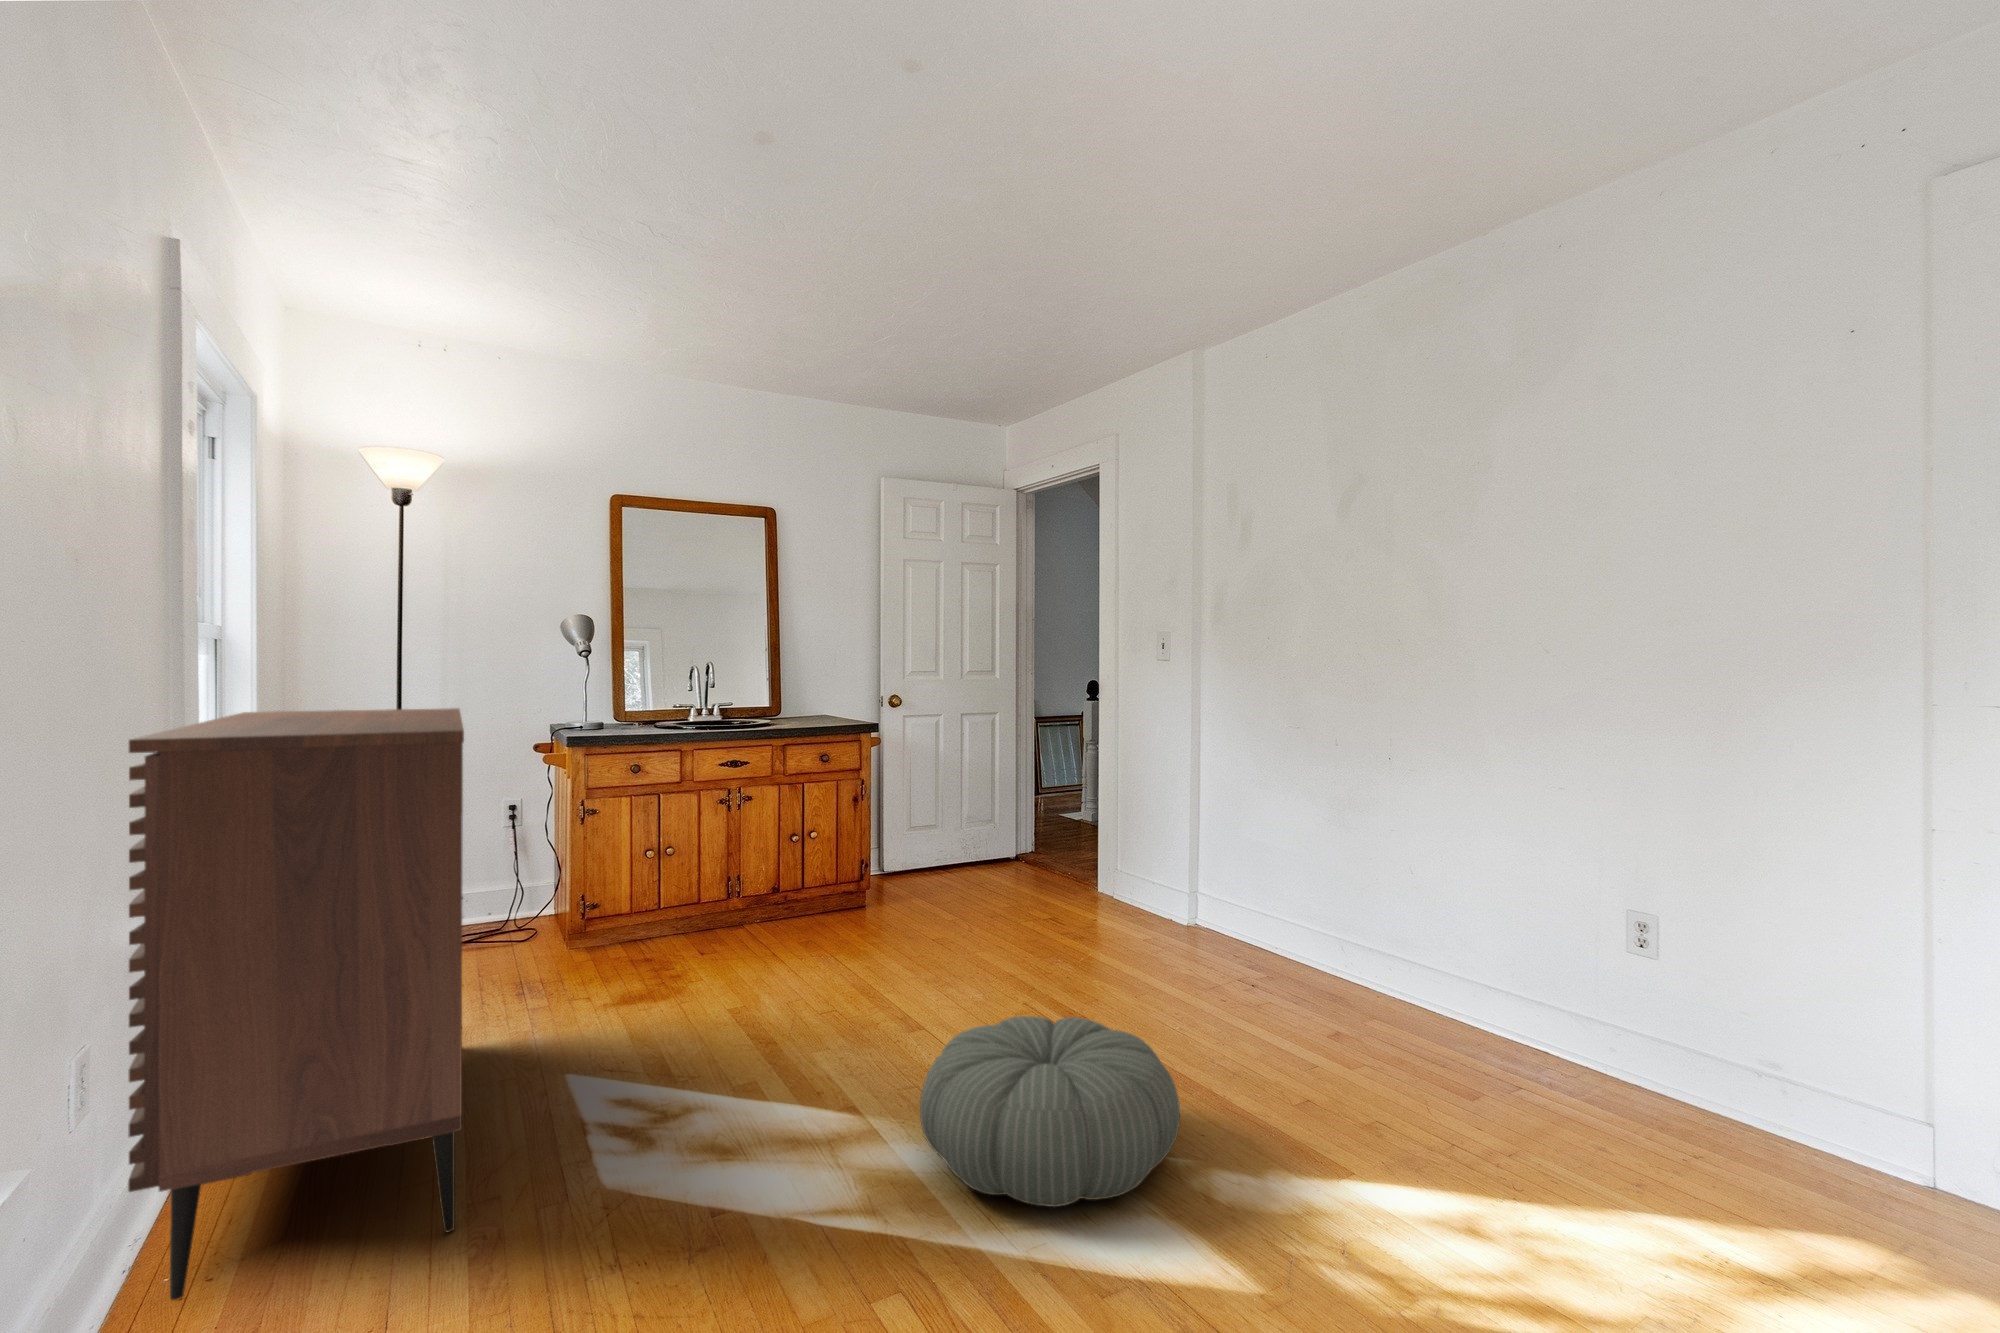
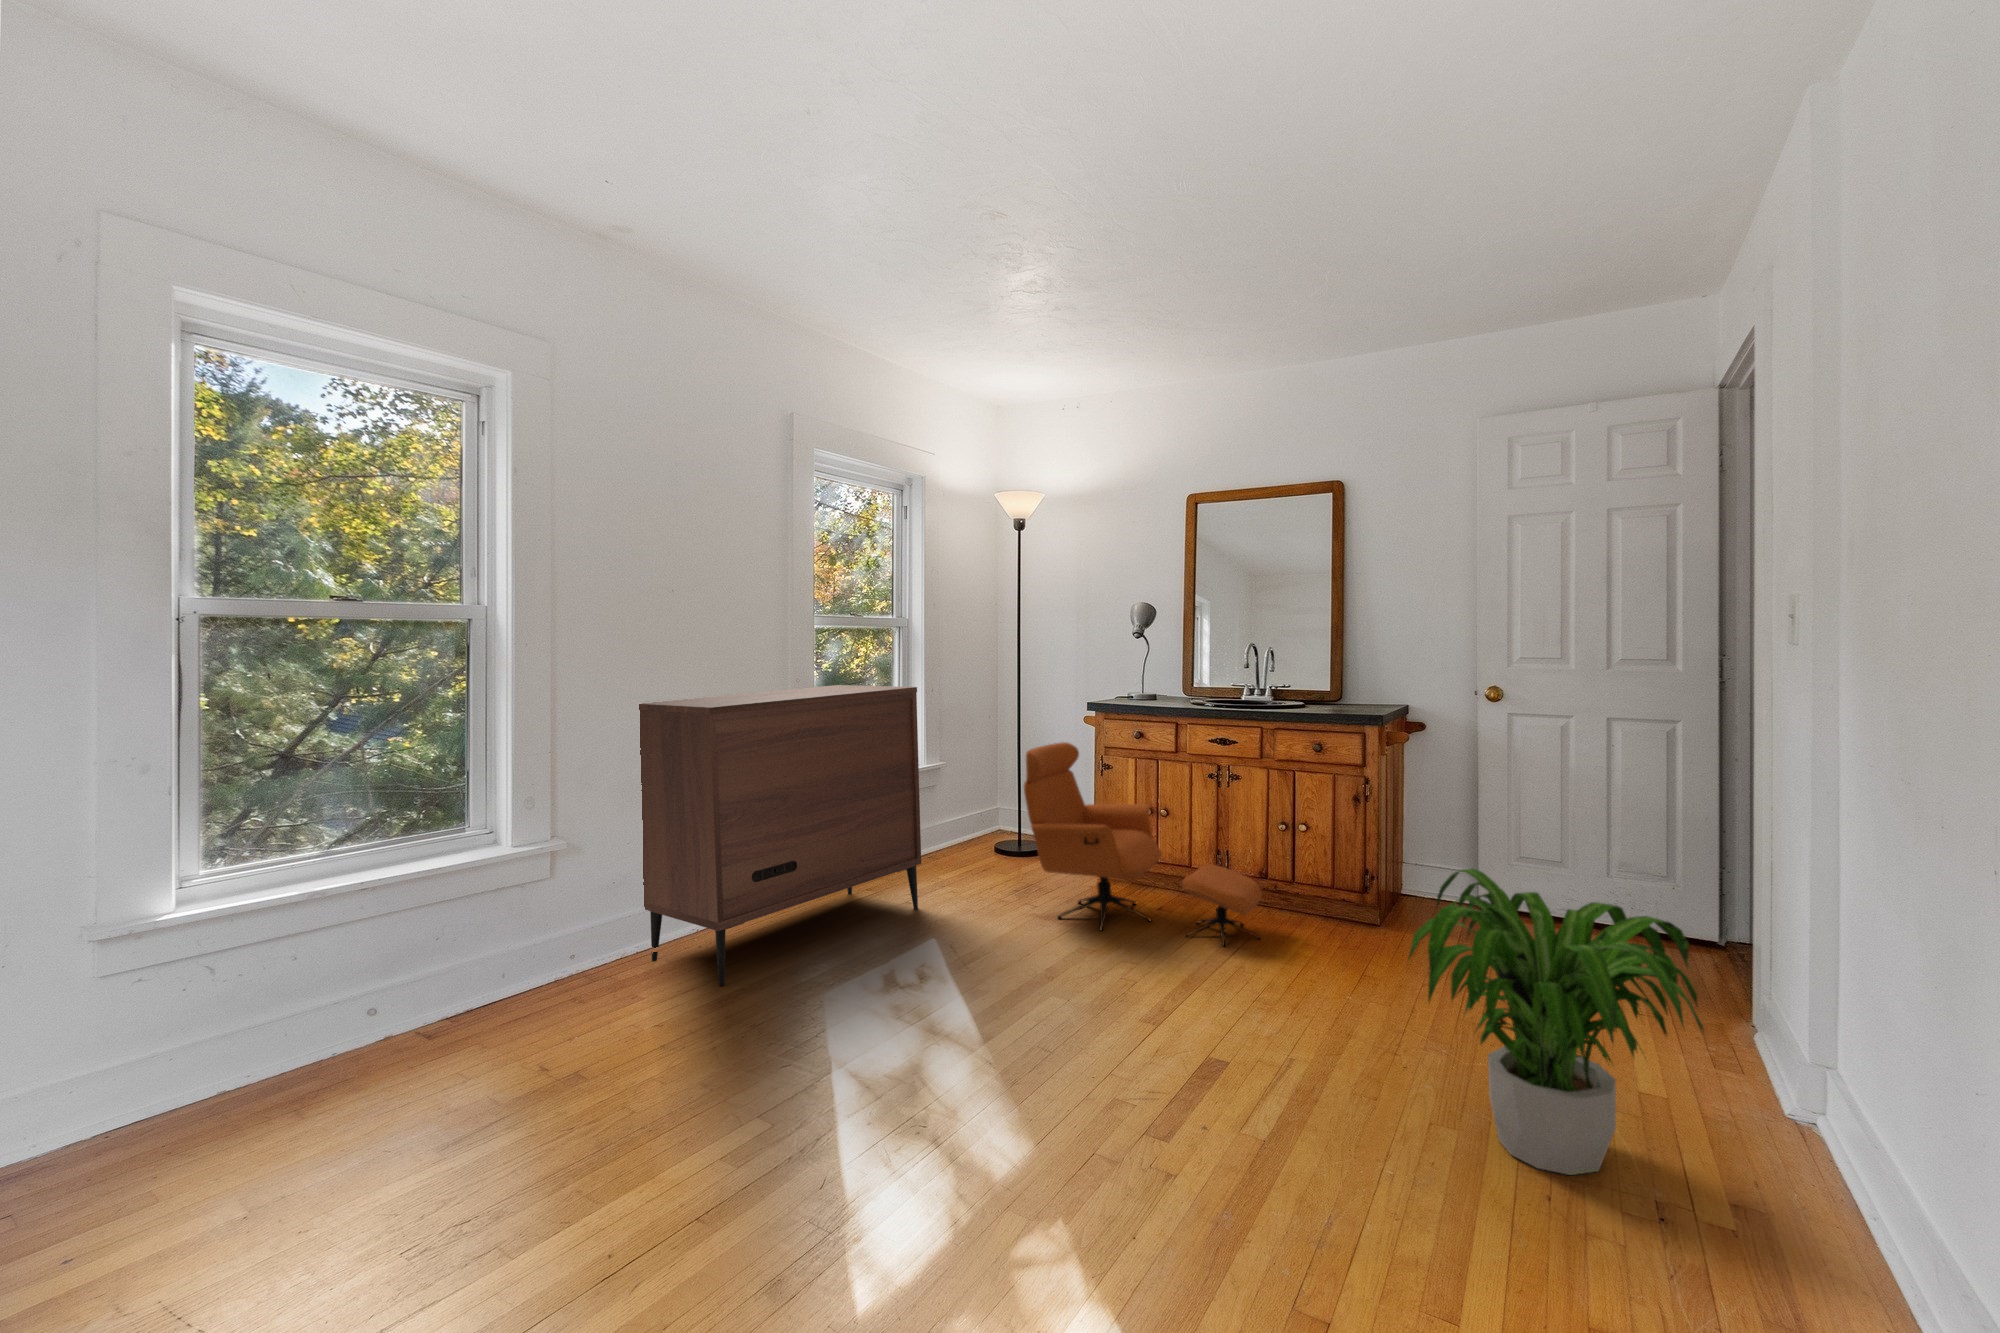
armchair: none [596,777,865,991] -> present [1024,742,1262,946]
potted plant: none [1128,809,1335,981] -> present [1409,868,1703,1175]
pouf: present [920,1016,1180,1207] -> none [785,1000,1026,1185]

